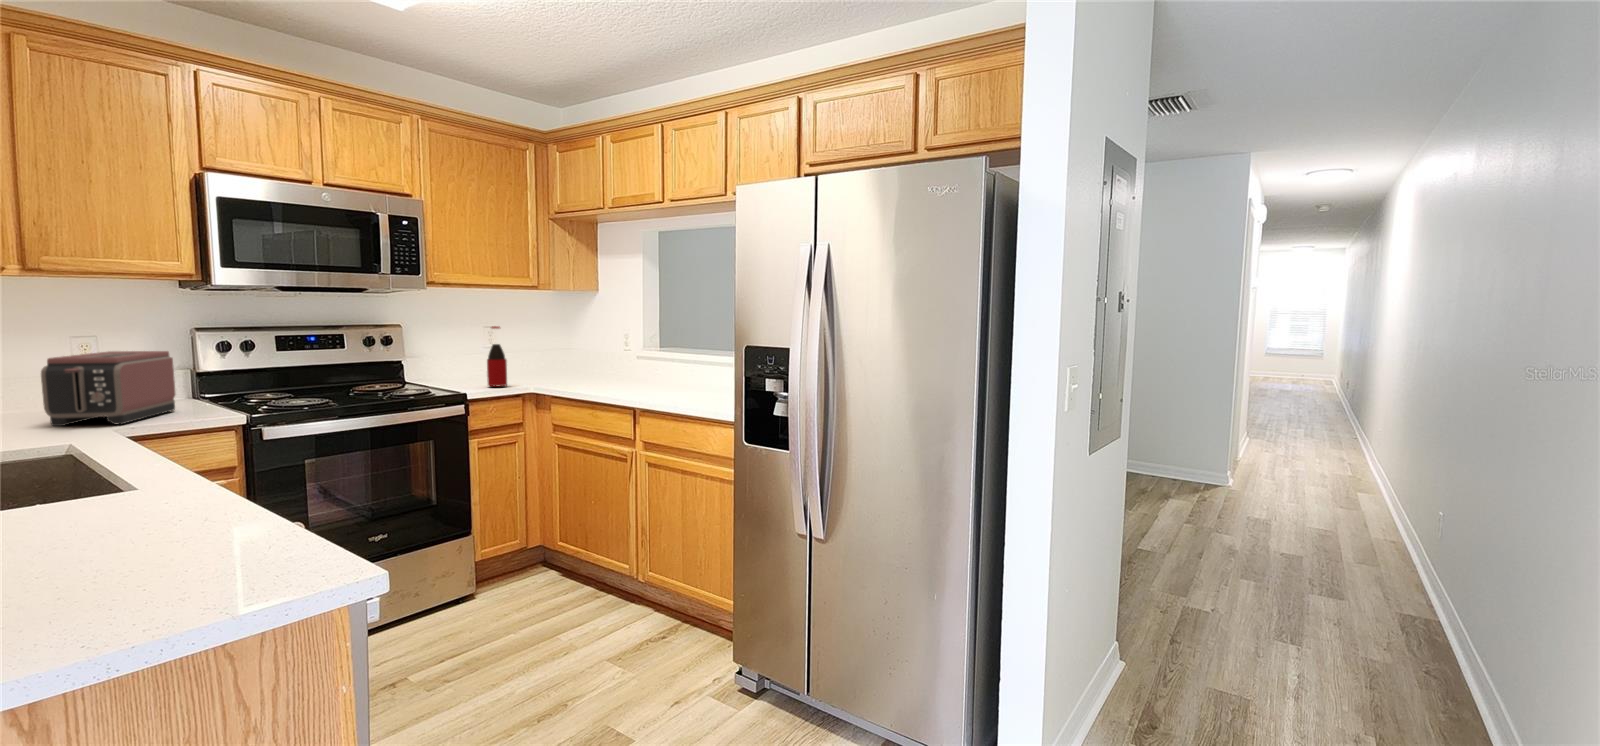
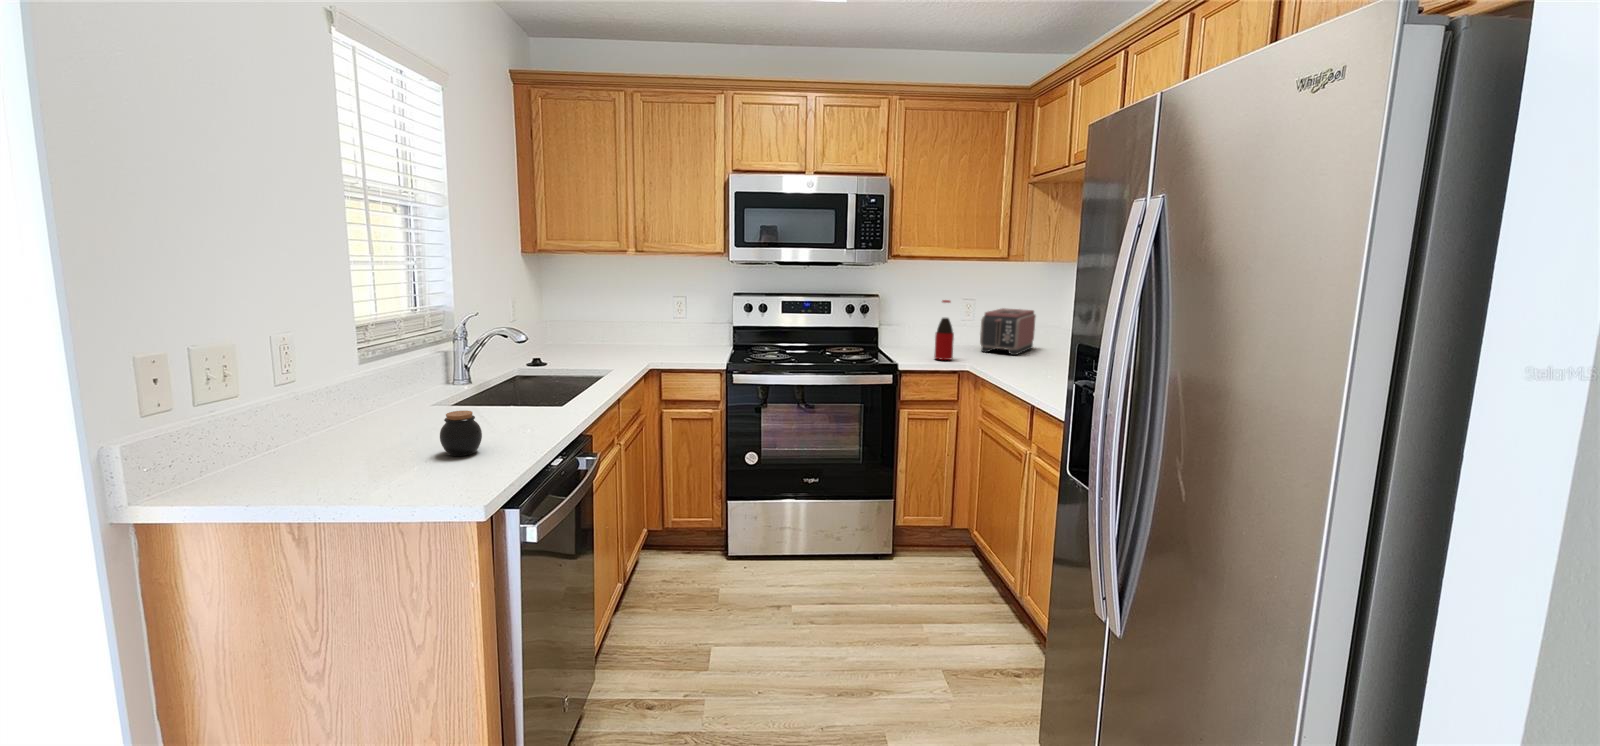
toaster: present [41,351,175,426] -> present [980,308,1036,355]
jar: none [50,472,129,541] -> present [440,411,482,456]

